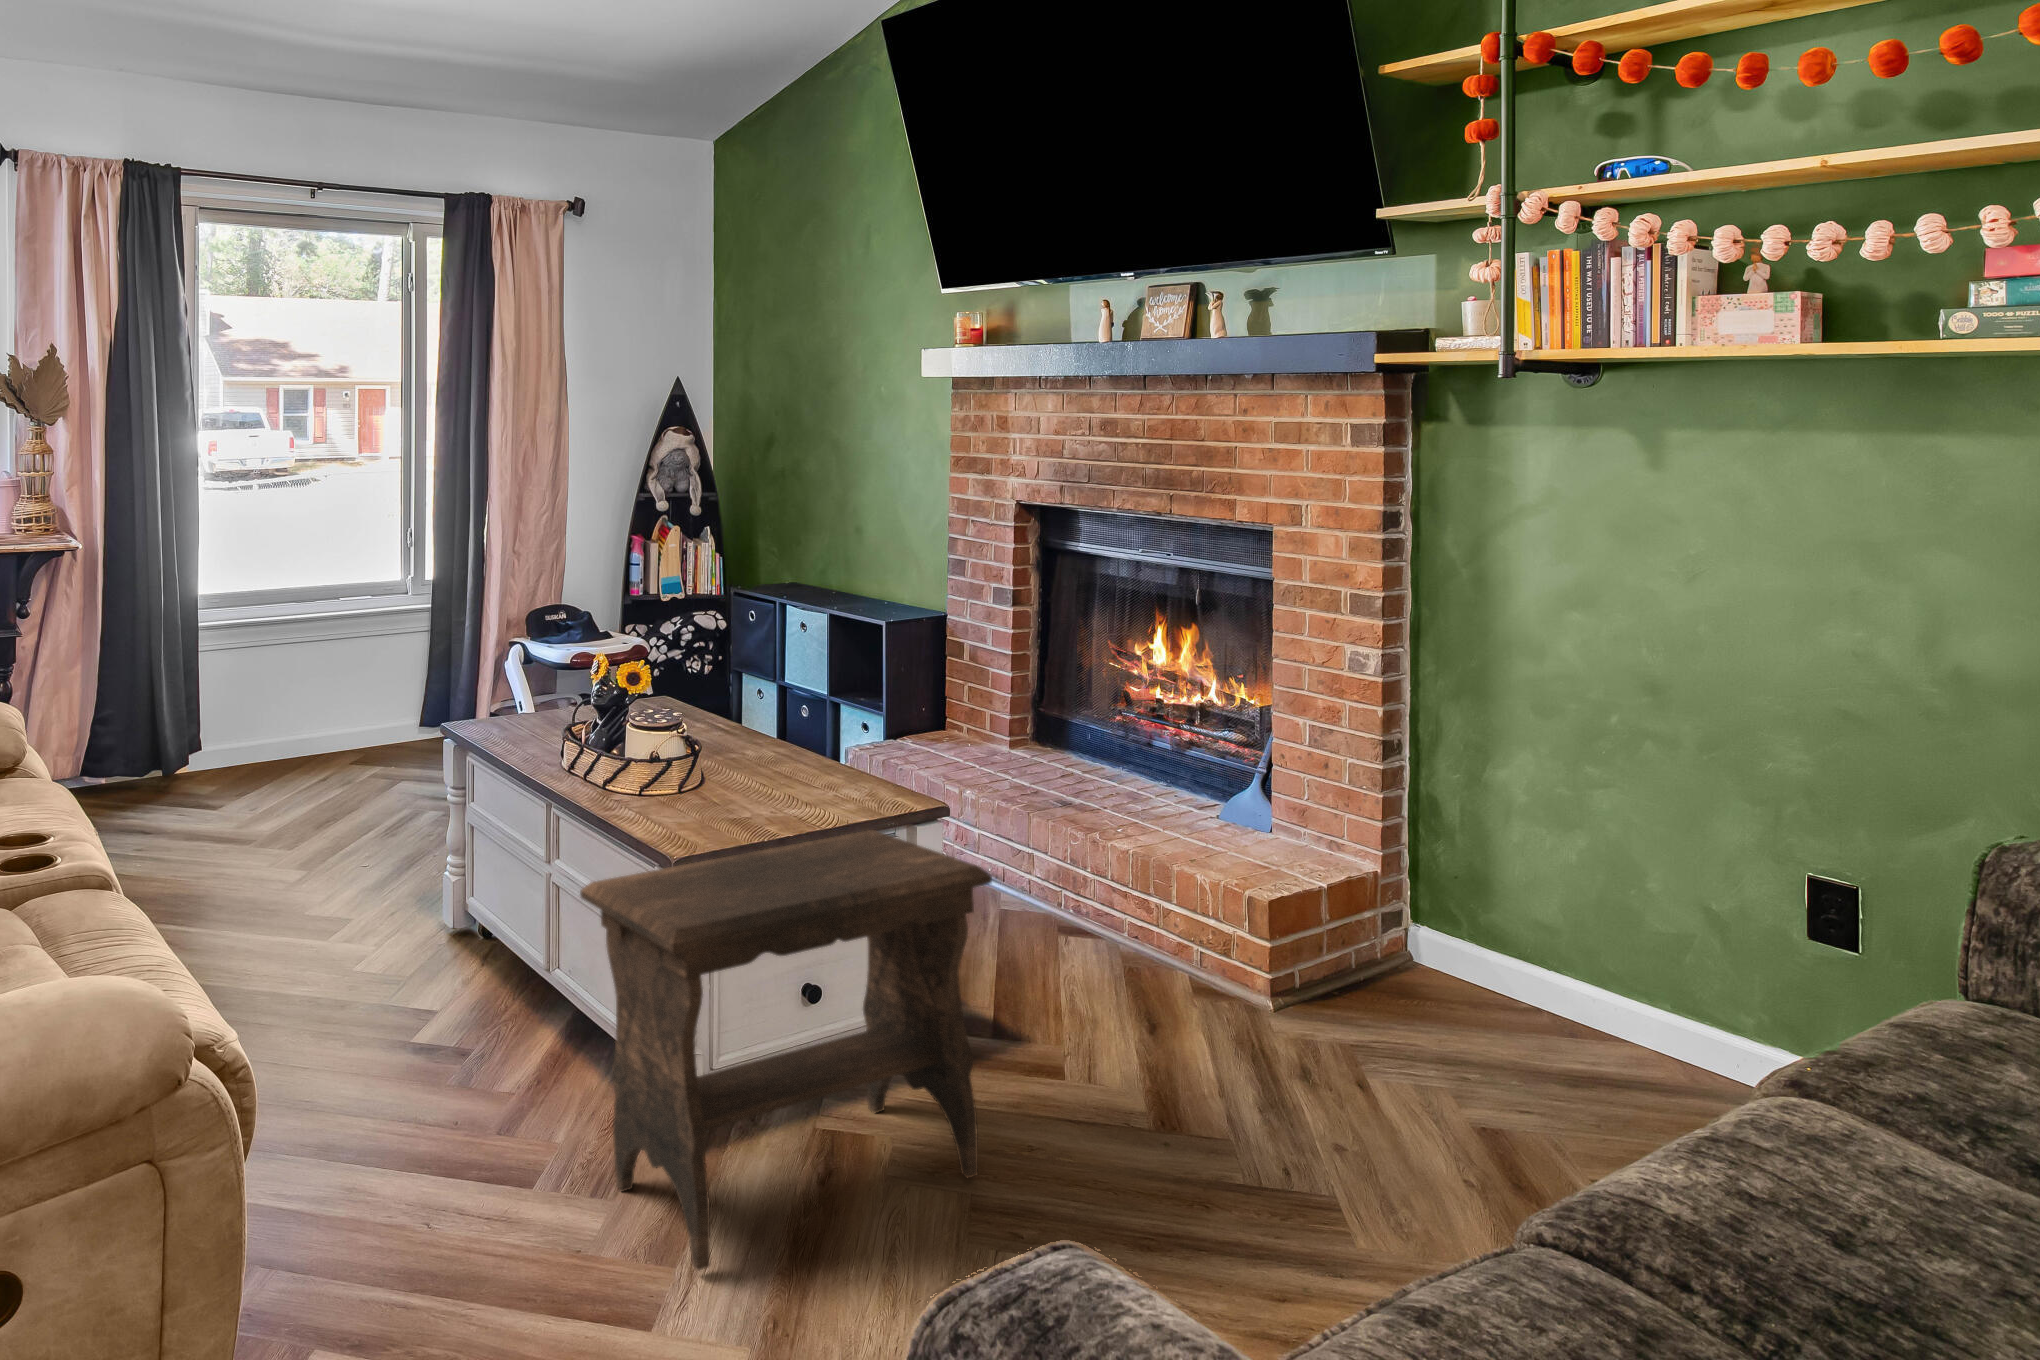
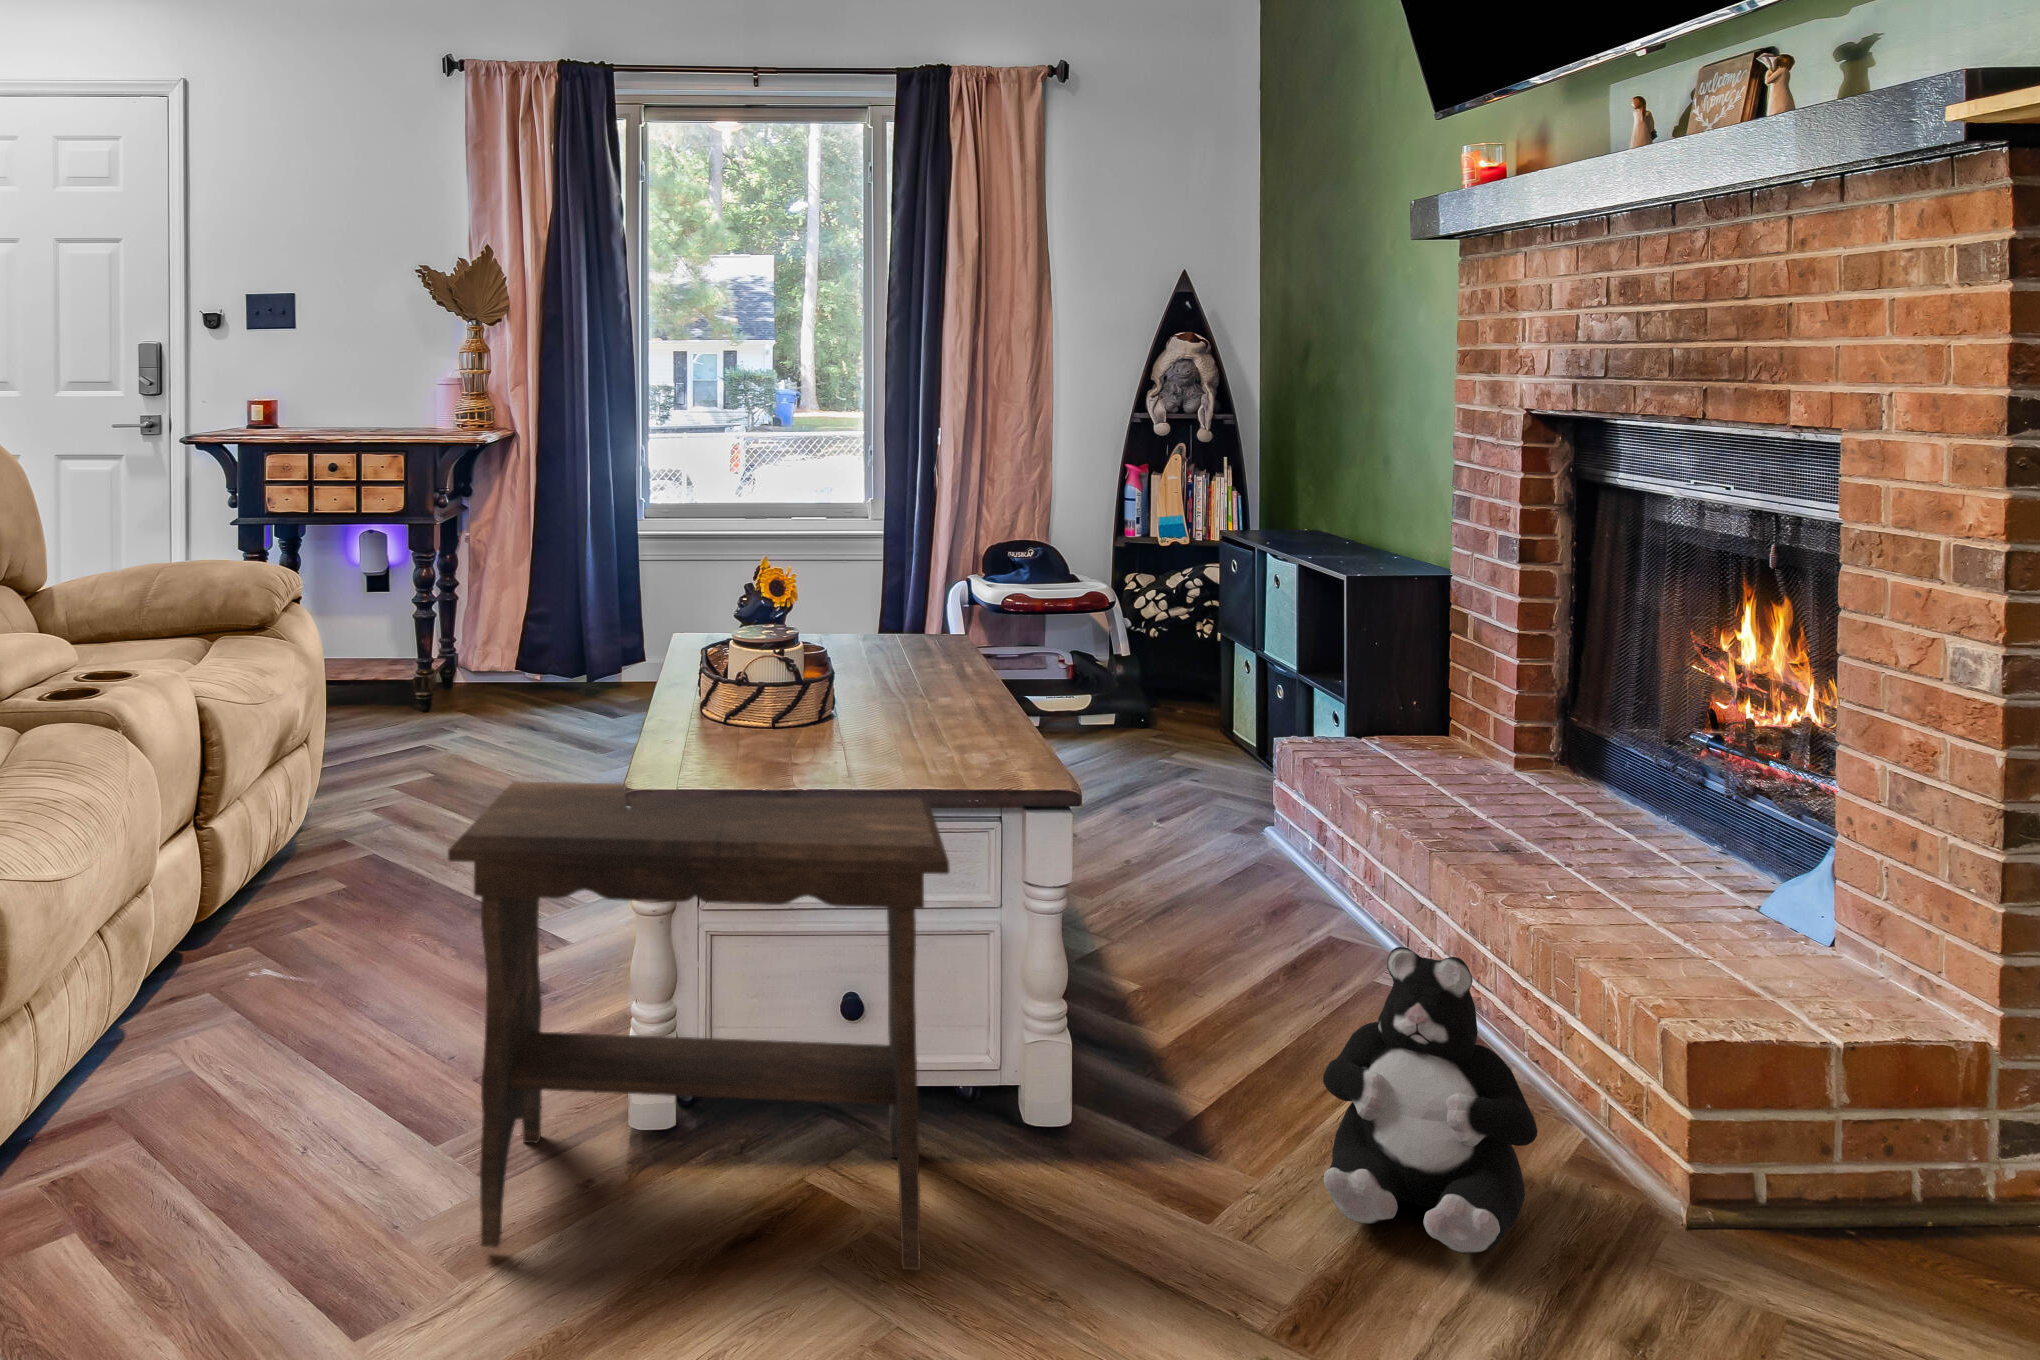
plush toy: none [1098,879,1241,1061] -> present [1323,947,1537,1254]

